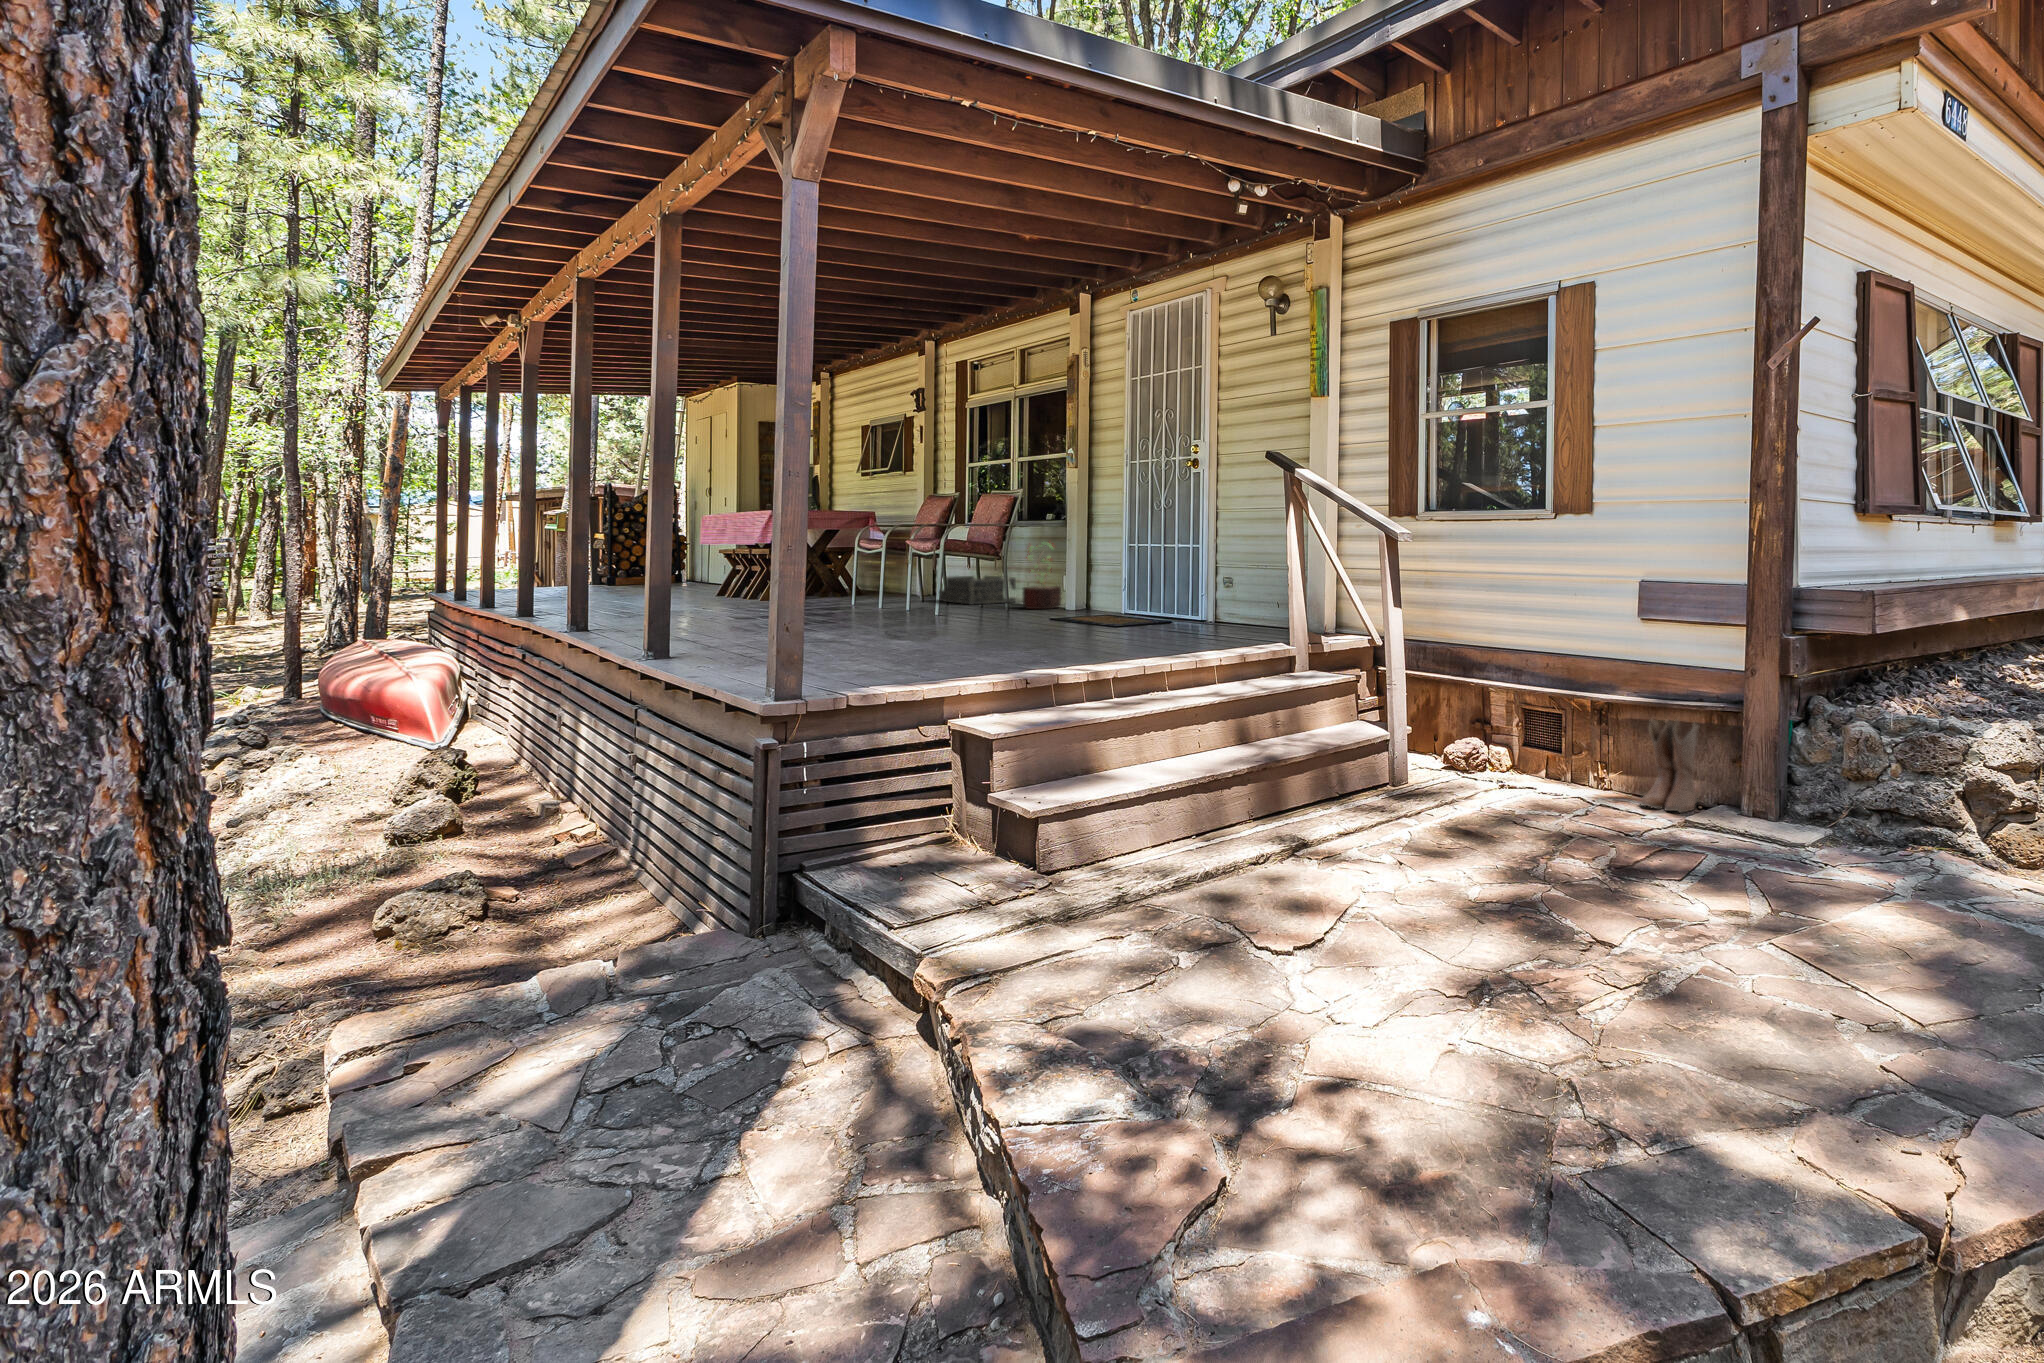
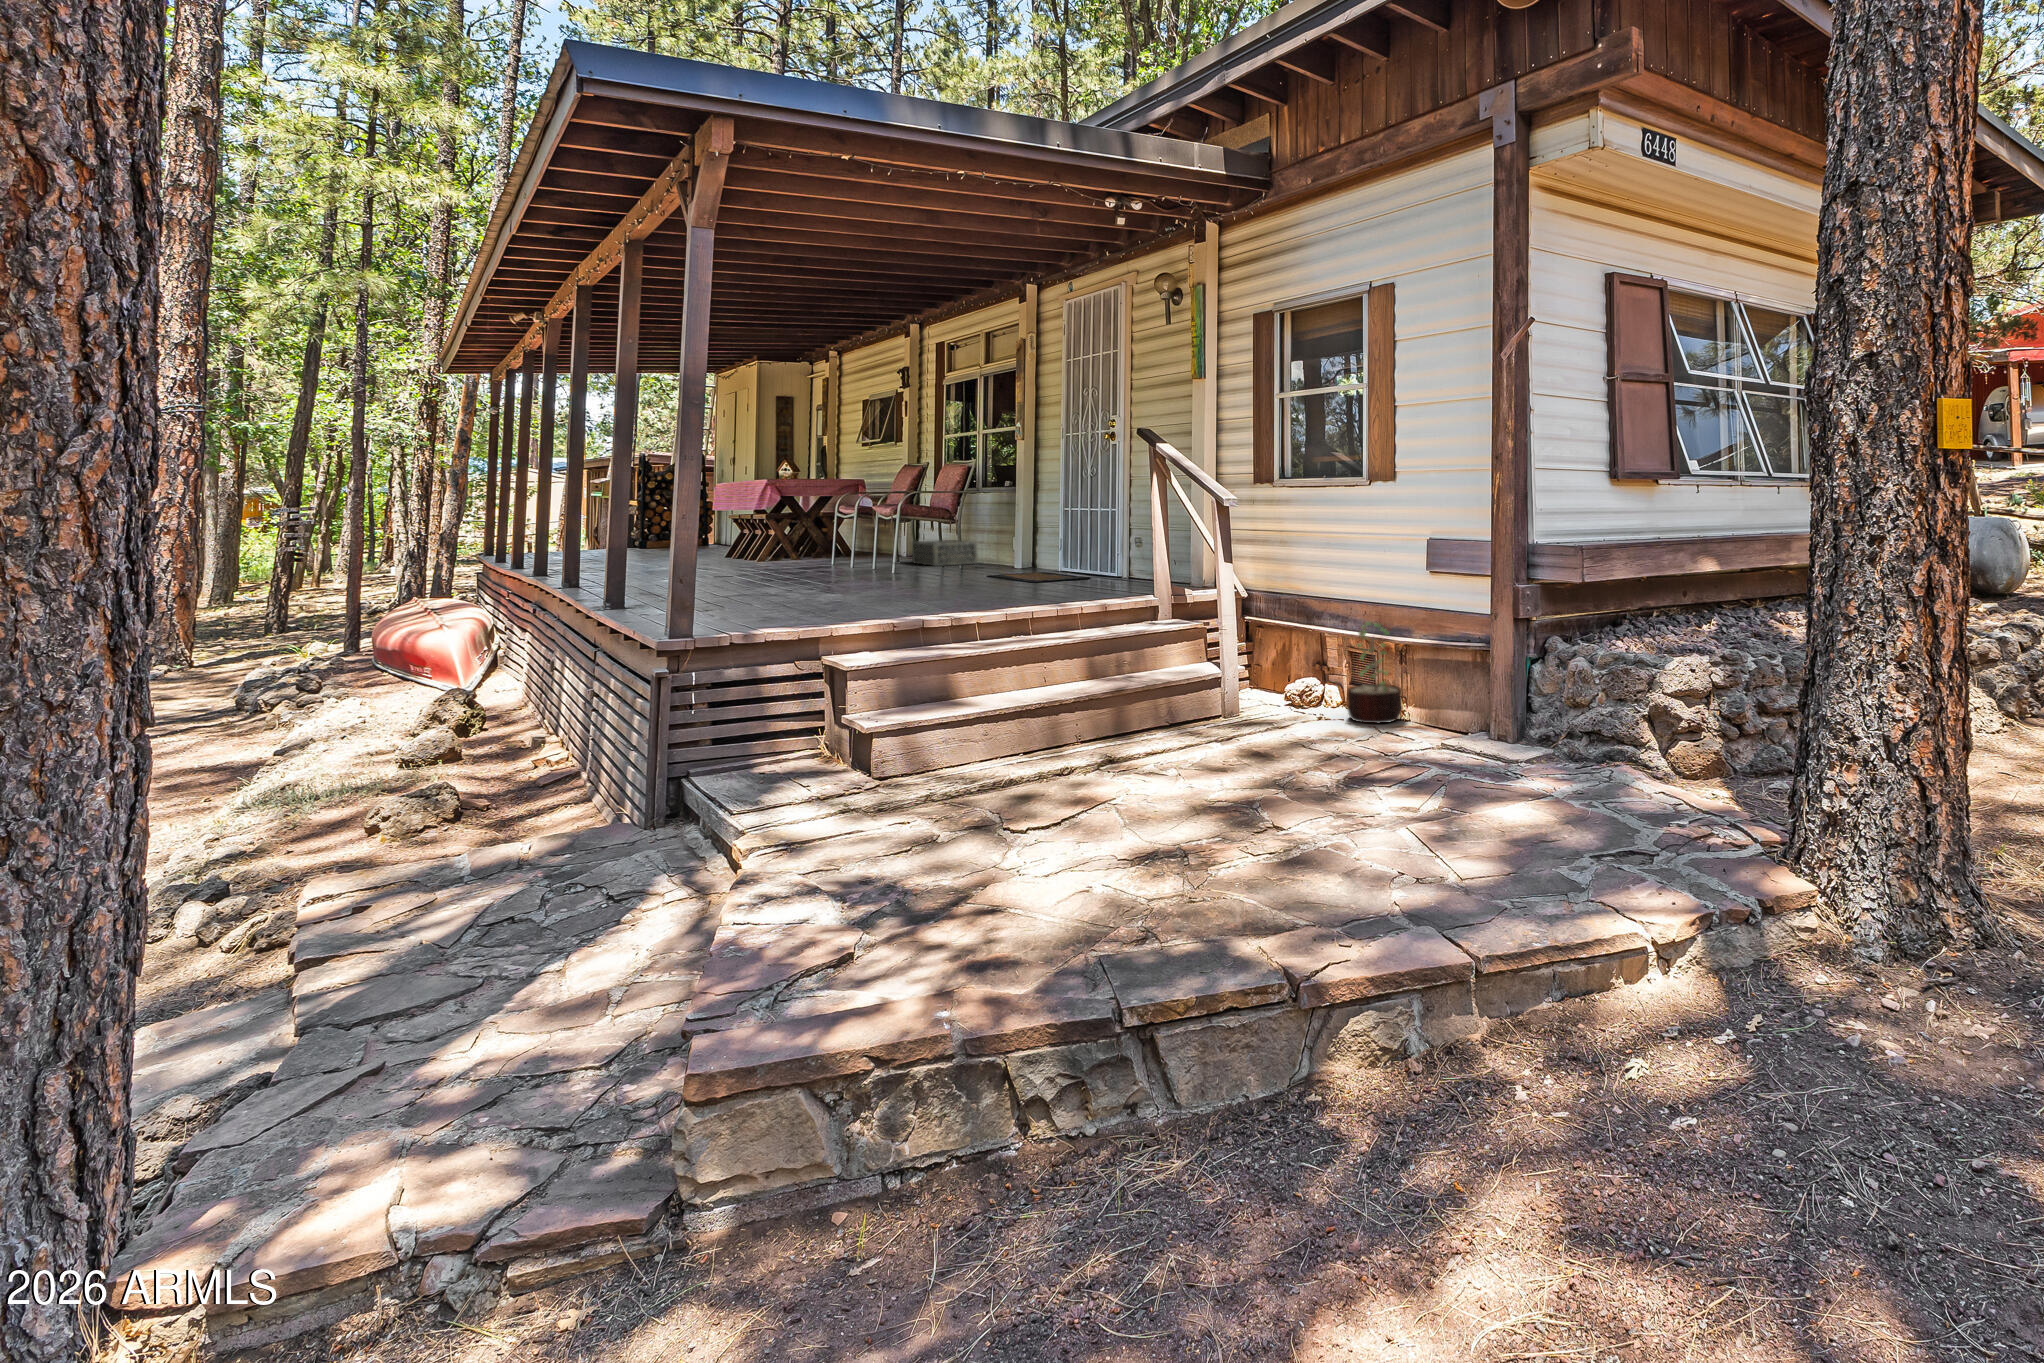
decorative plant: present [1023,543,1061,609] -> present [1347,622,1403,723]
boots: present [1640,719,1698,812] -> none [1420,660,1478,741]

